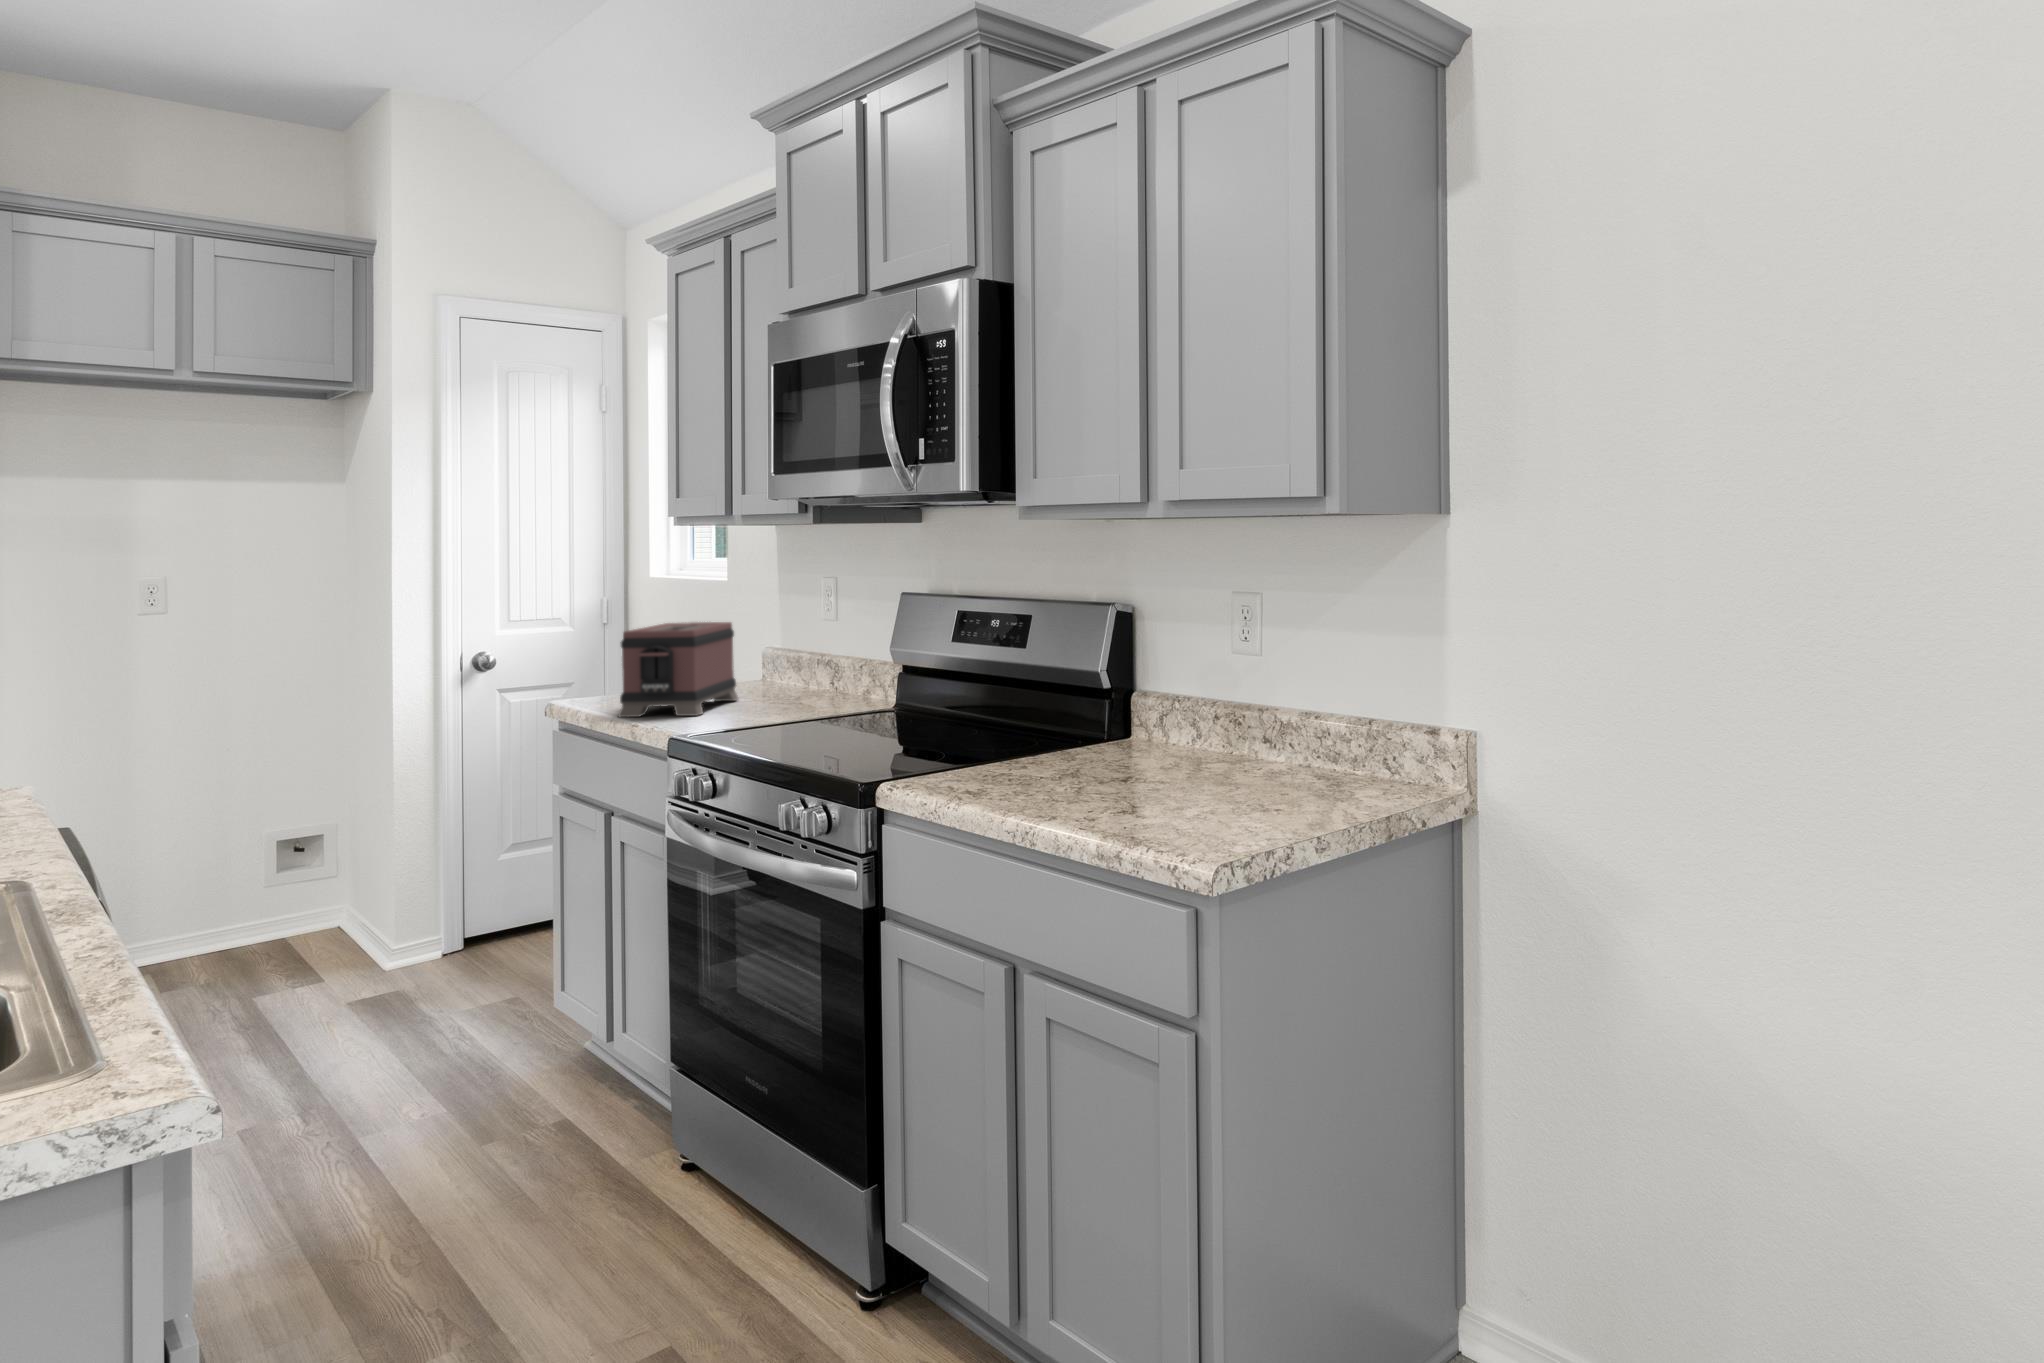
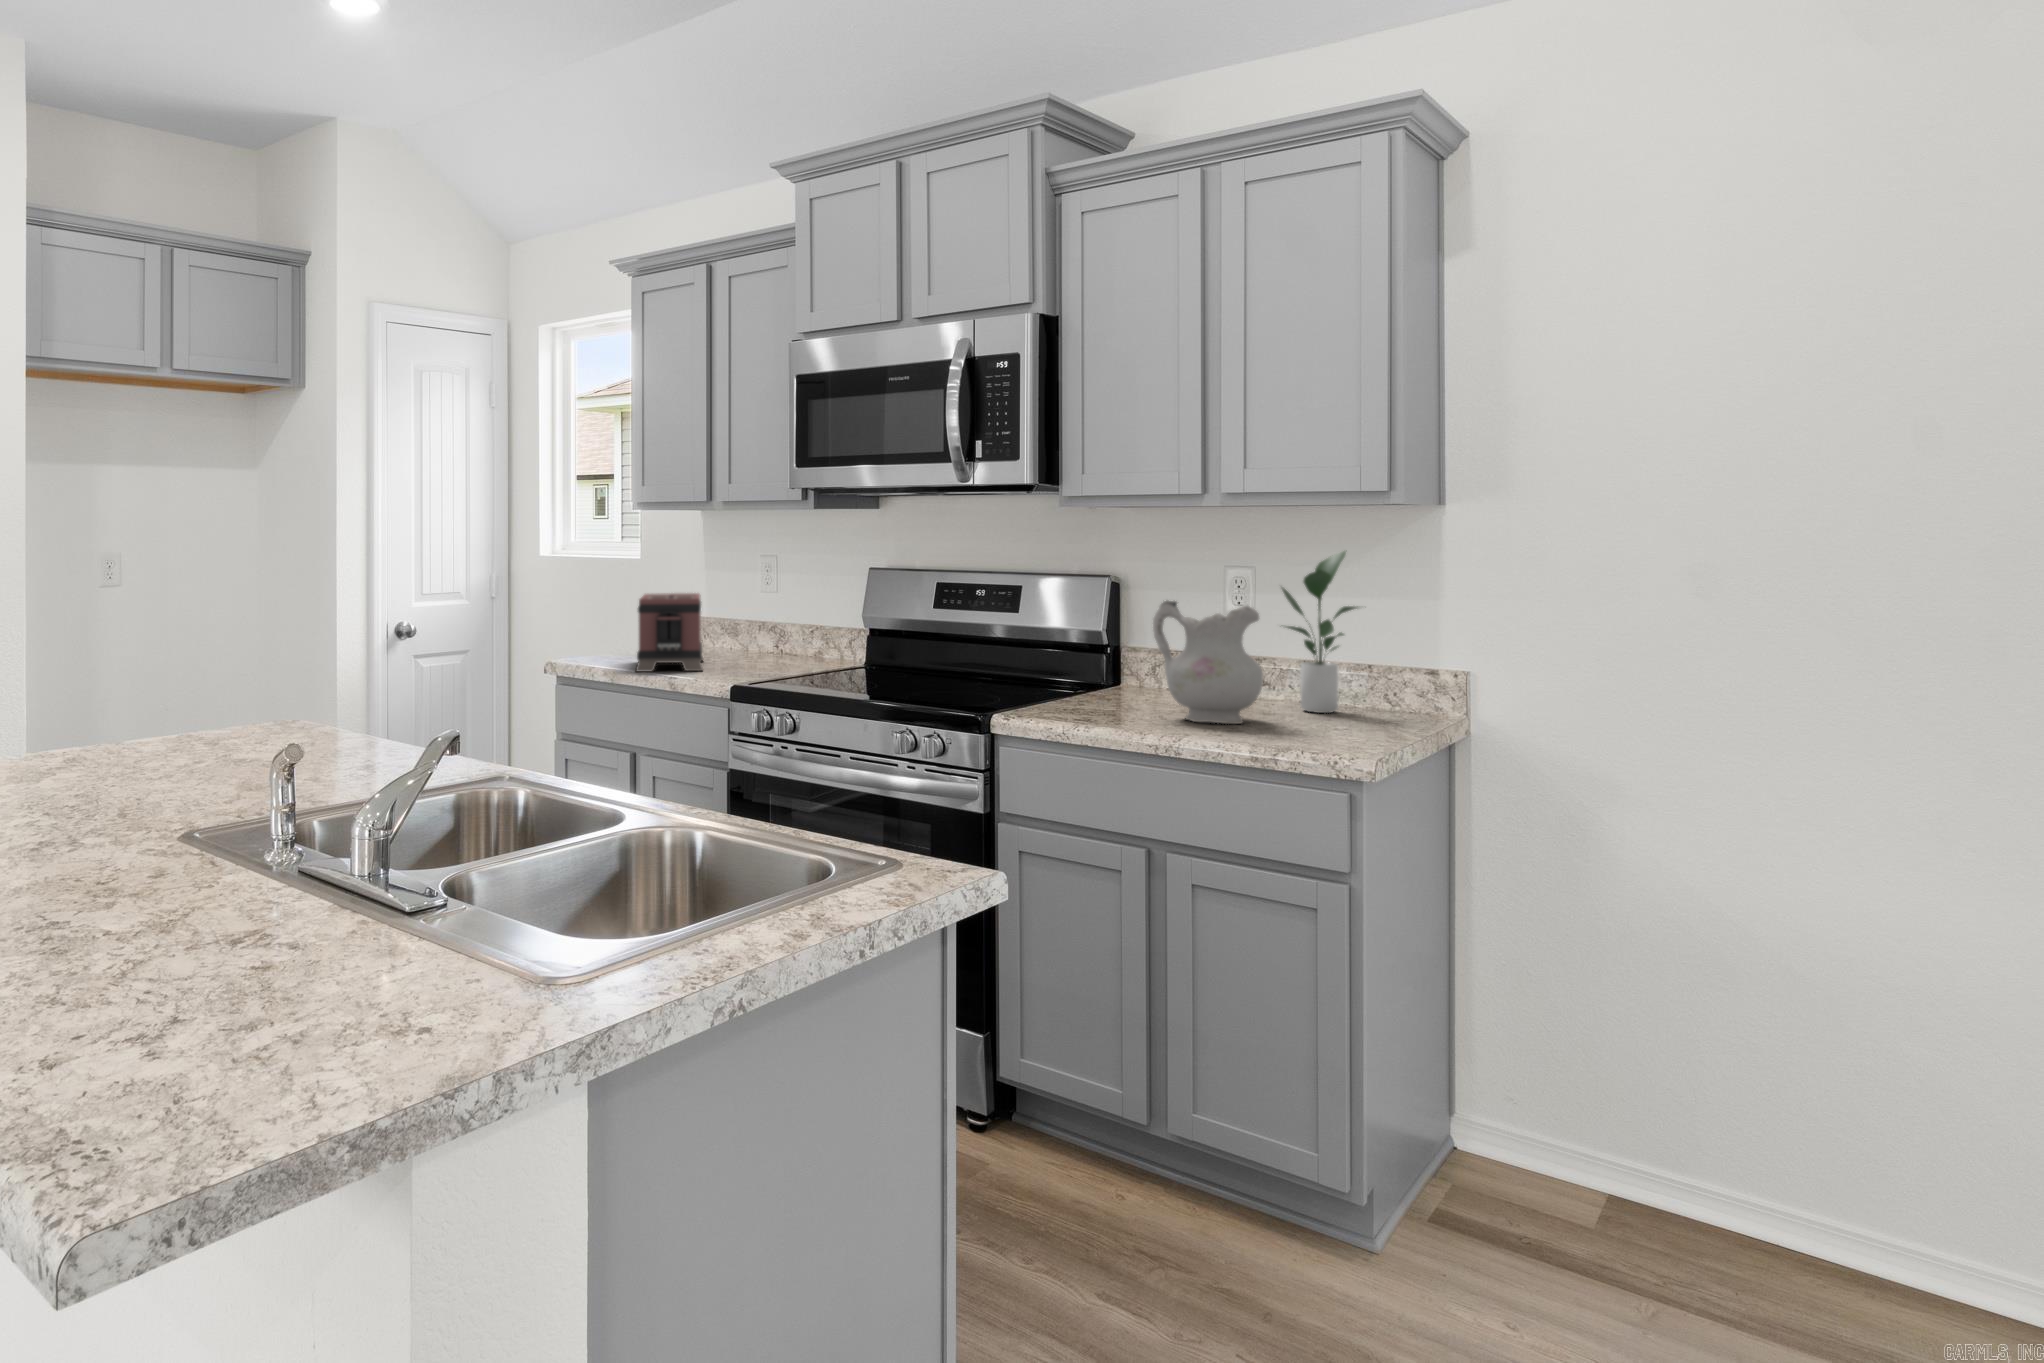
potted plant: none [1240,571,1354,781] -> present [1282,551,1358,713]
ceramic pitcher: none [1065,640,1190,802] -> present [1153,600,1263,724]

